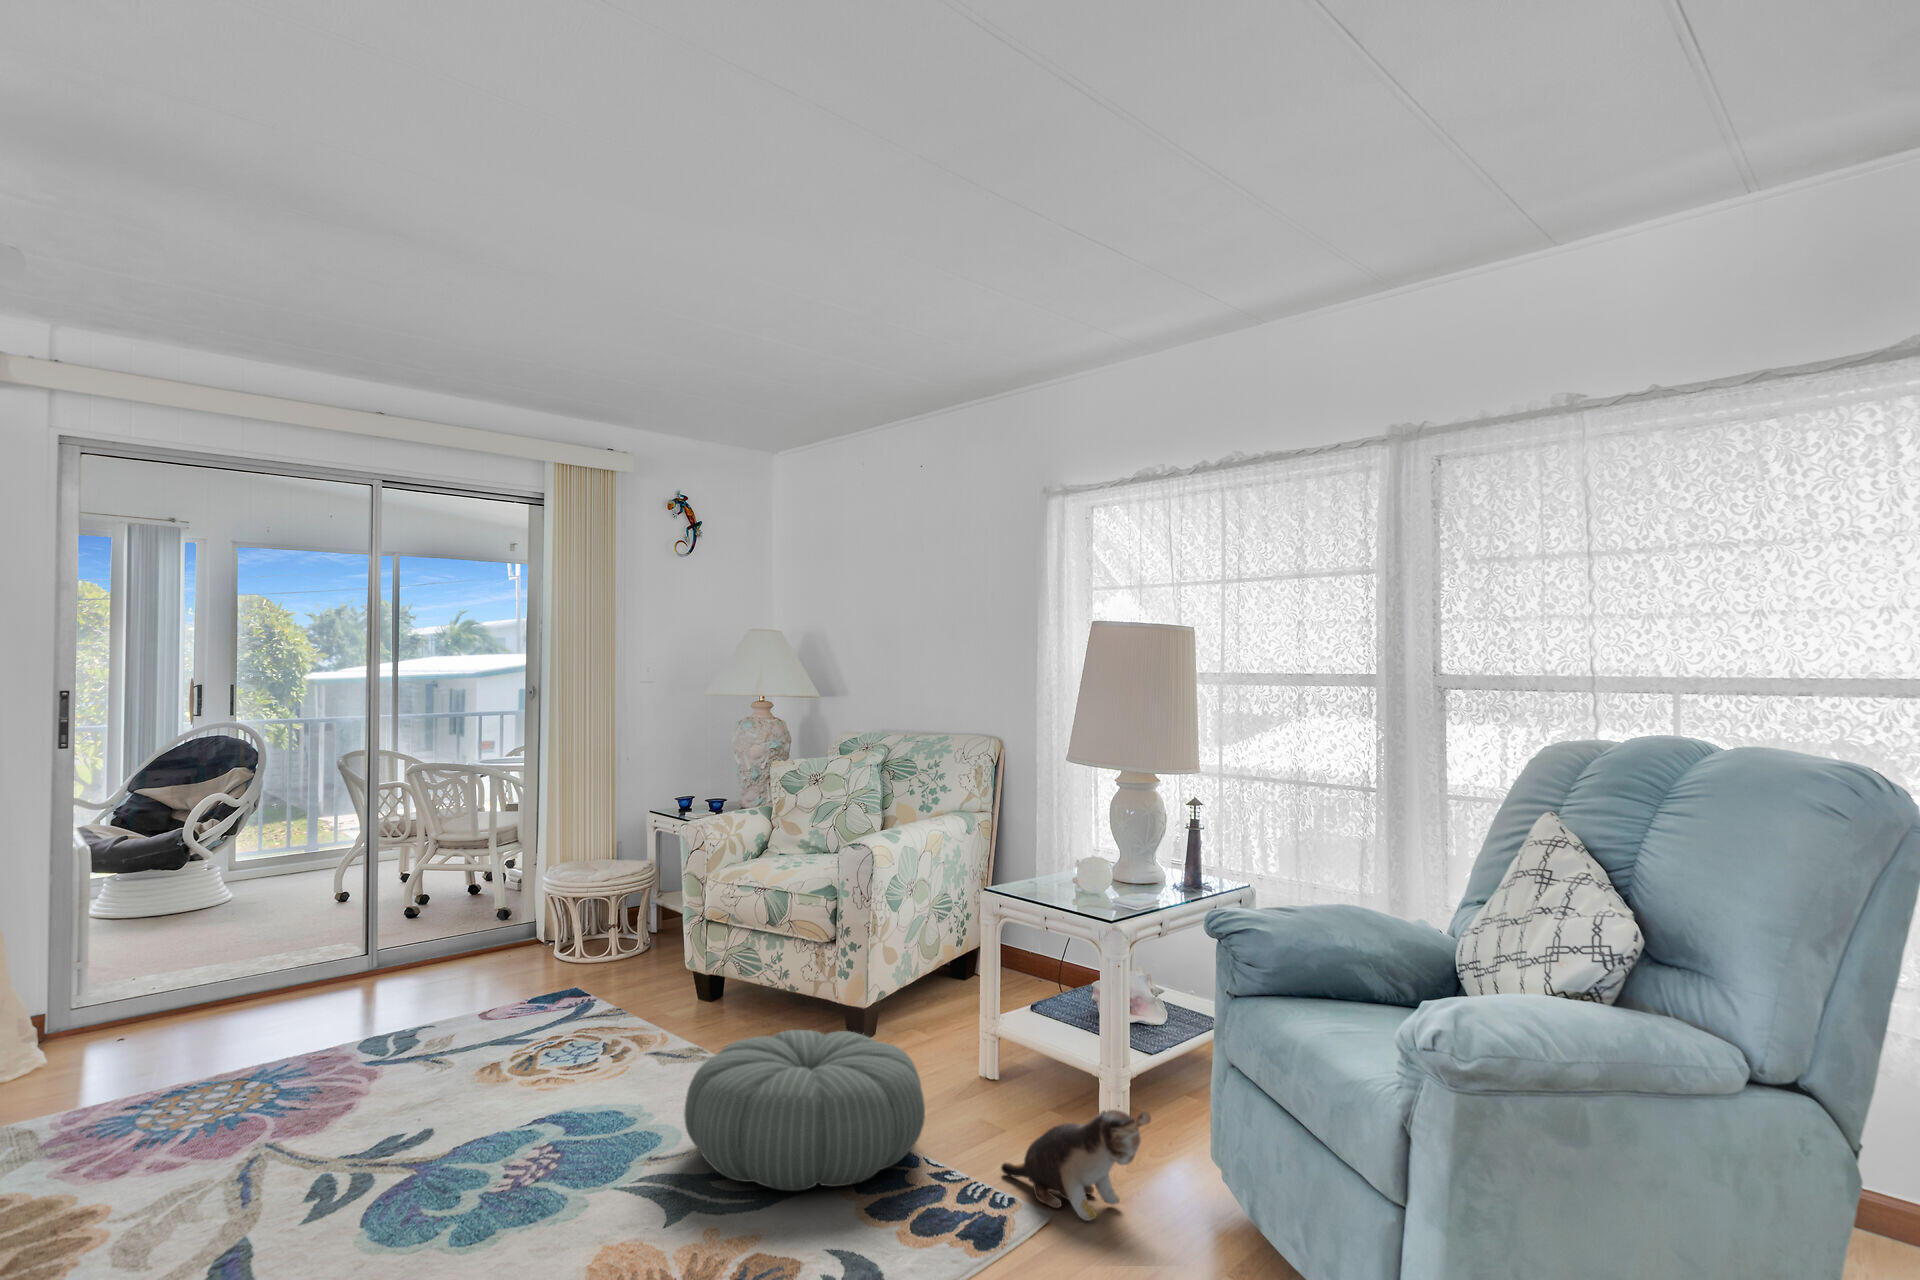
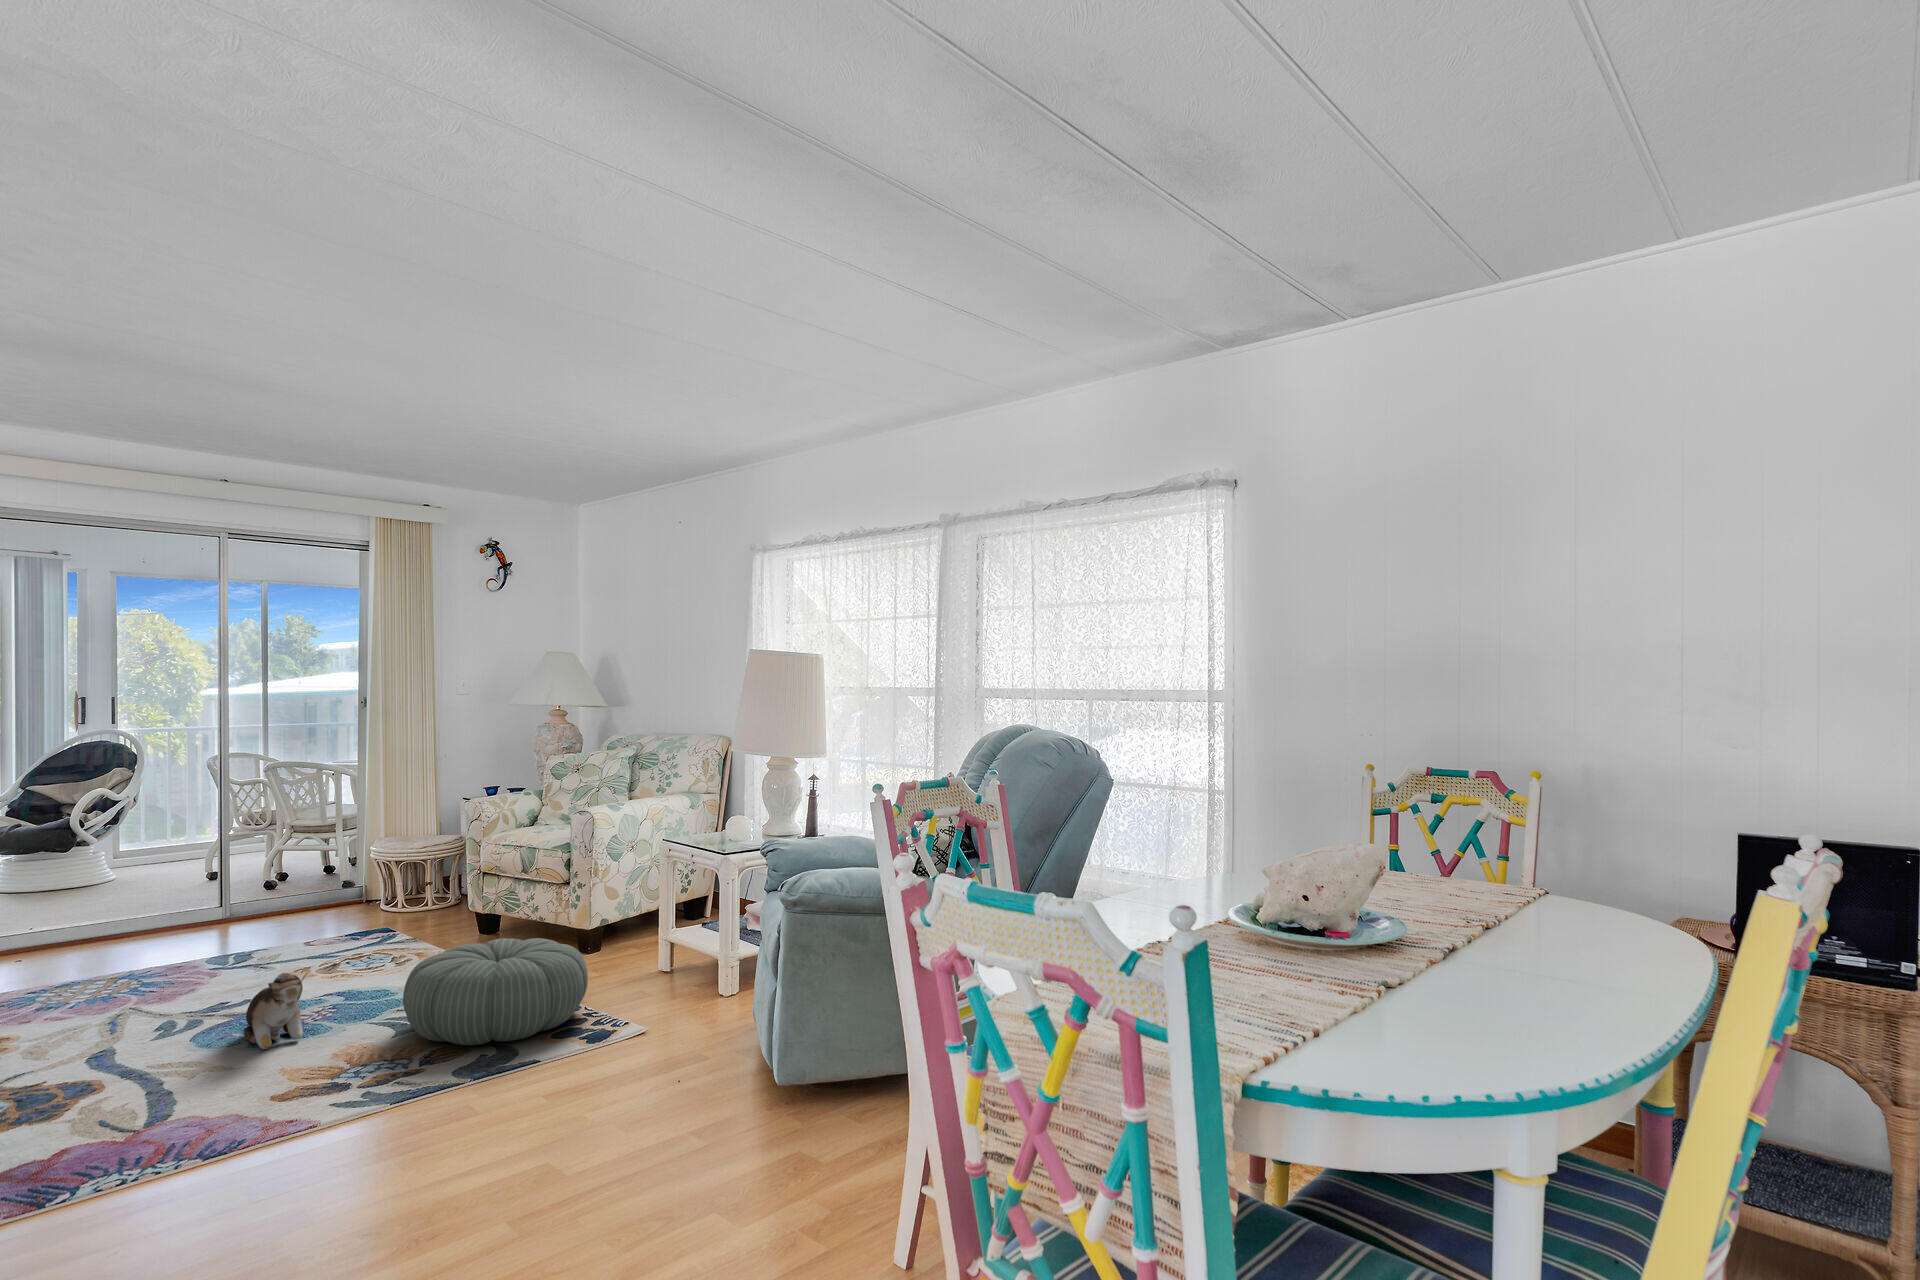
plush toy: present [1001,1110,1151,1221] -> present [244,973,307,1049]

